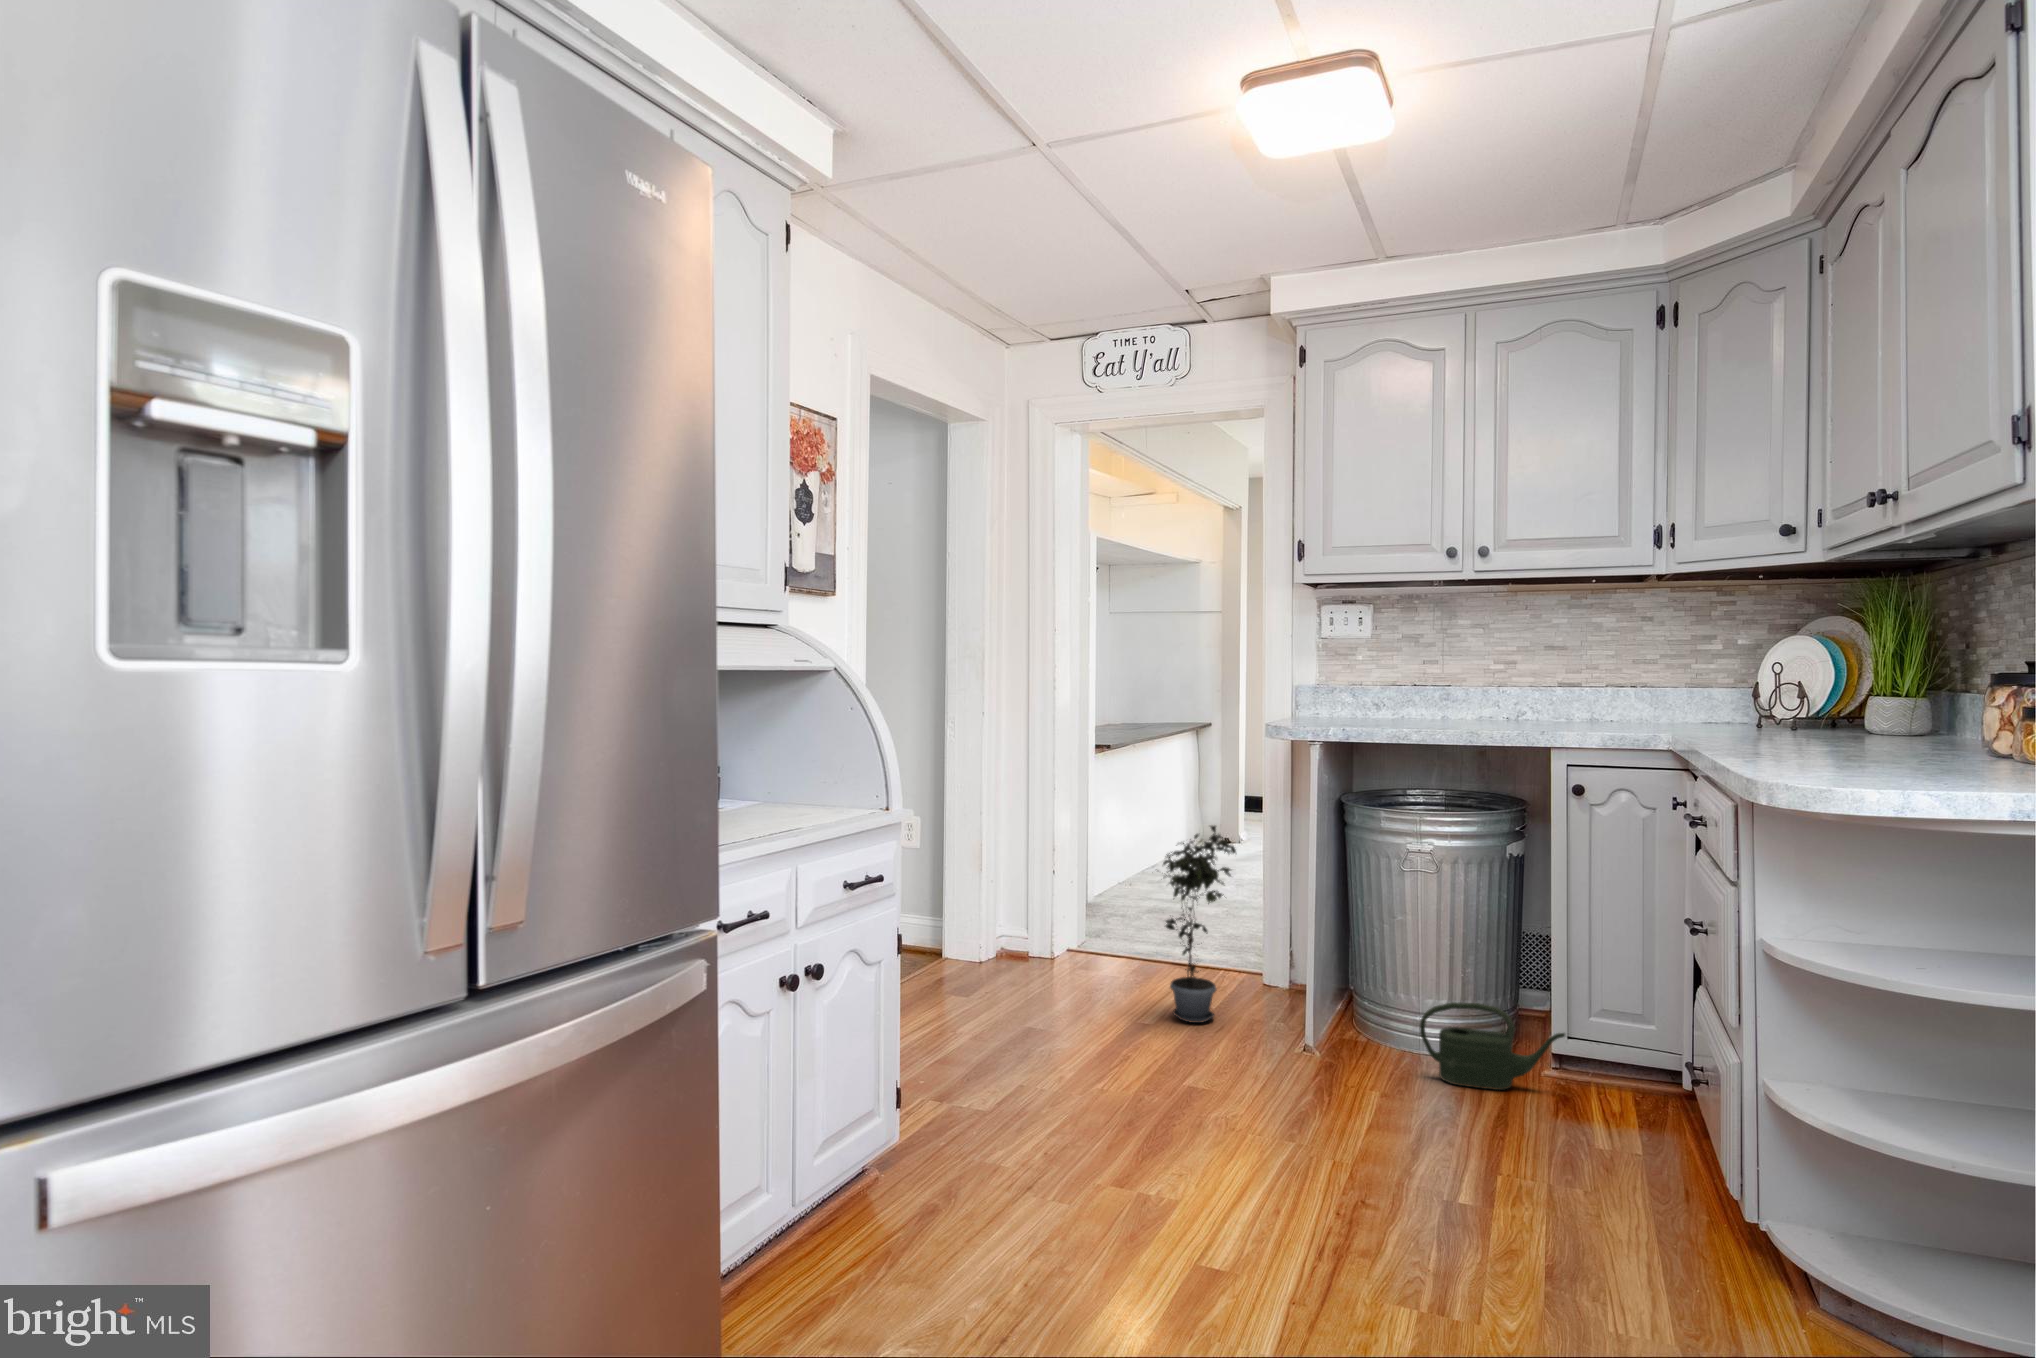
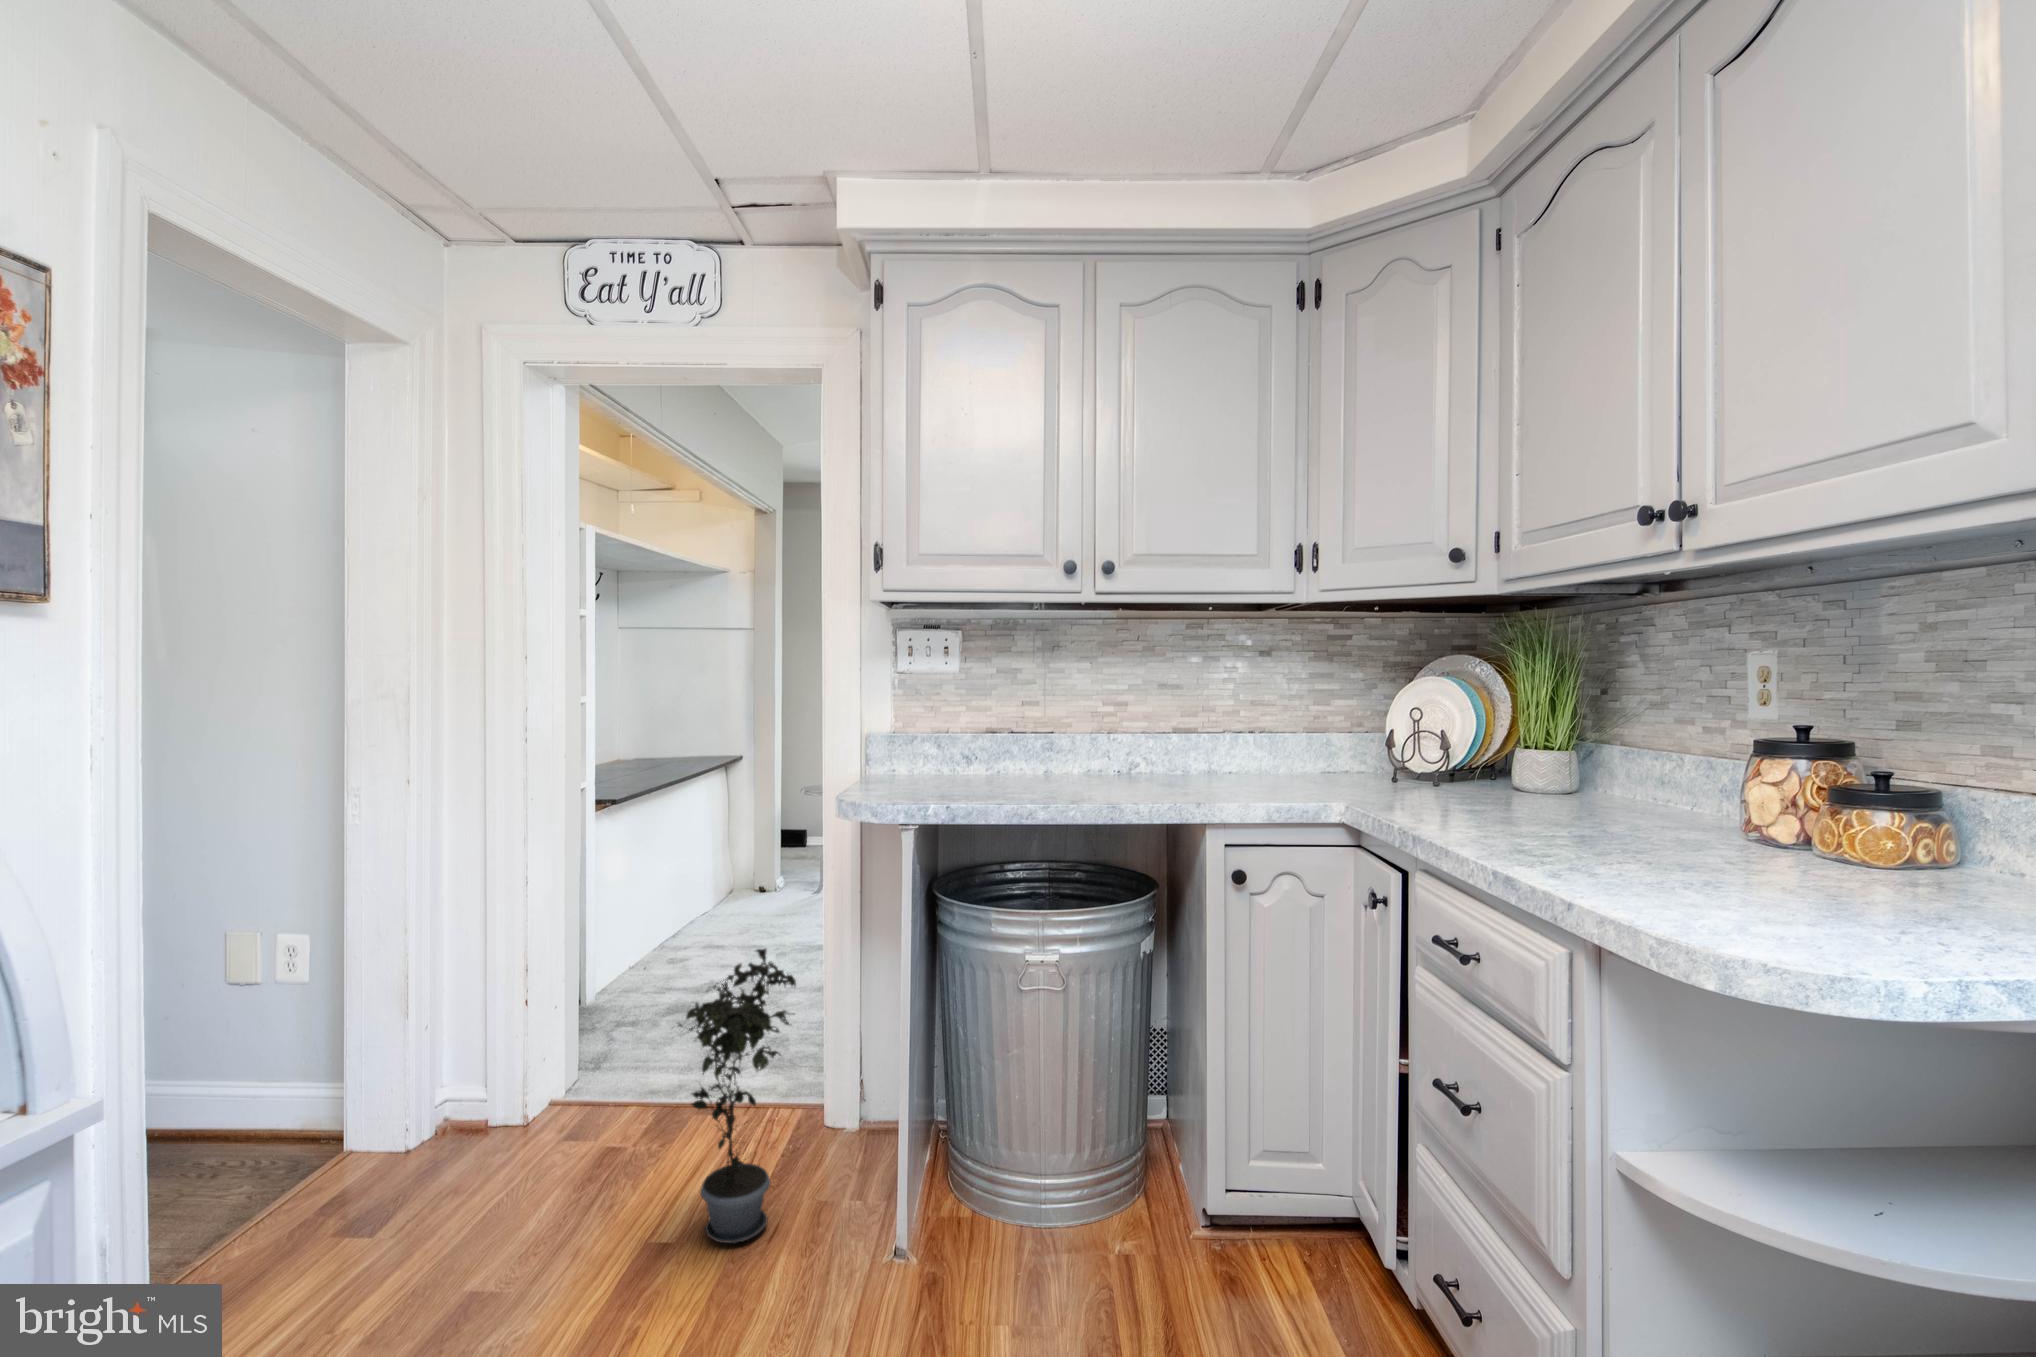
watering can: present [1420,1002,1565,1090] -> none [1058,1184,1238,1307]

